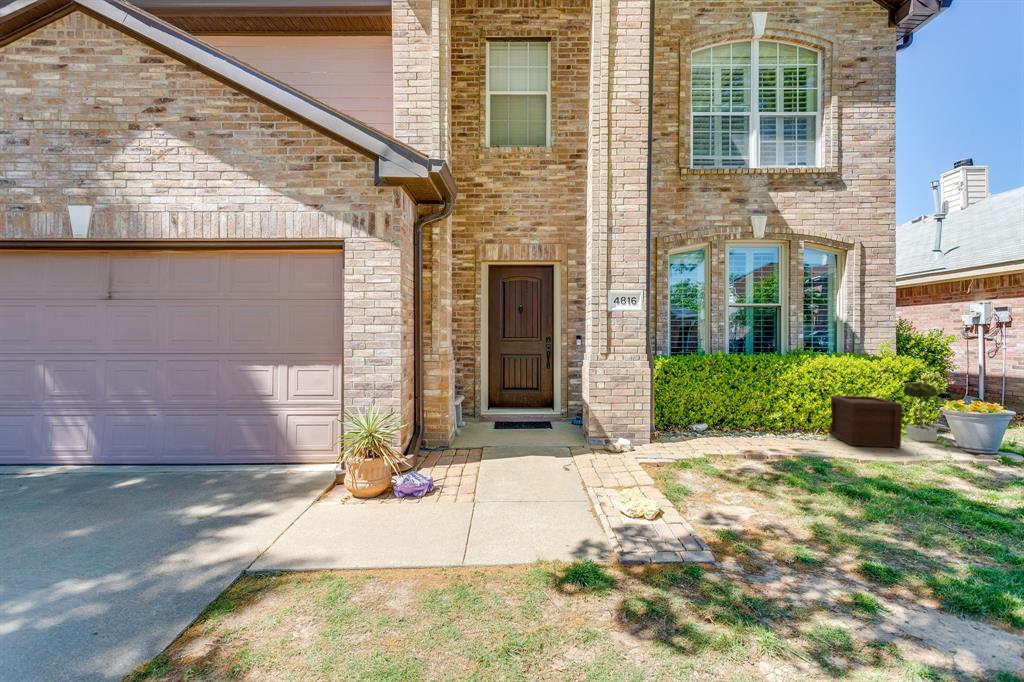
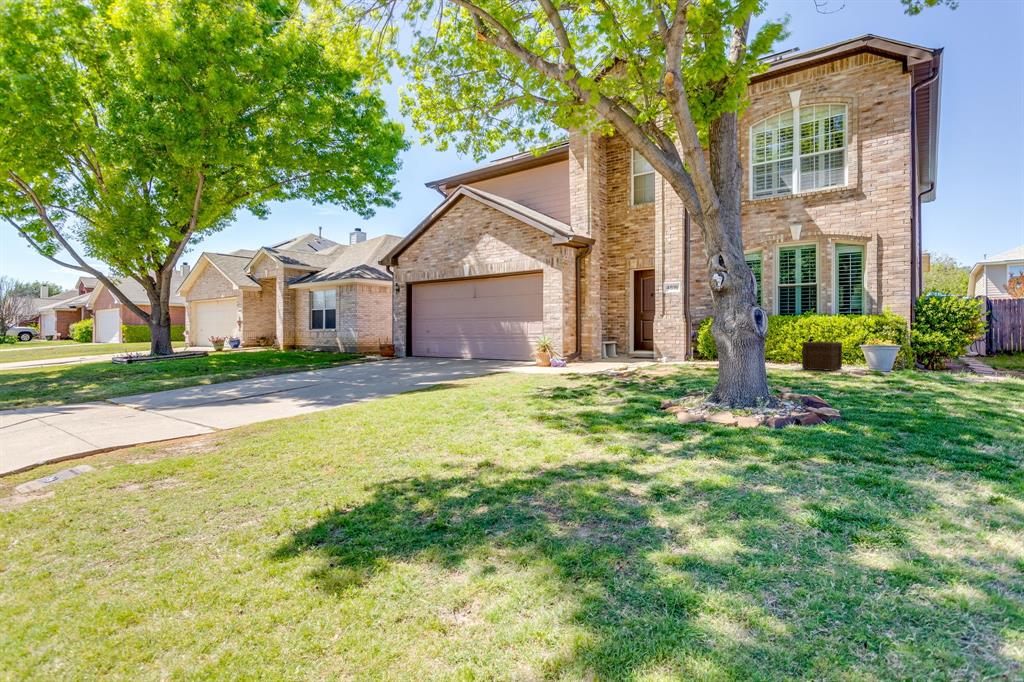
potted tree: present [903,382,938,442] -> none [860,331,880,372]

